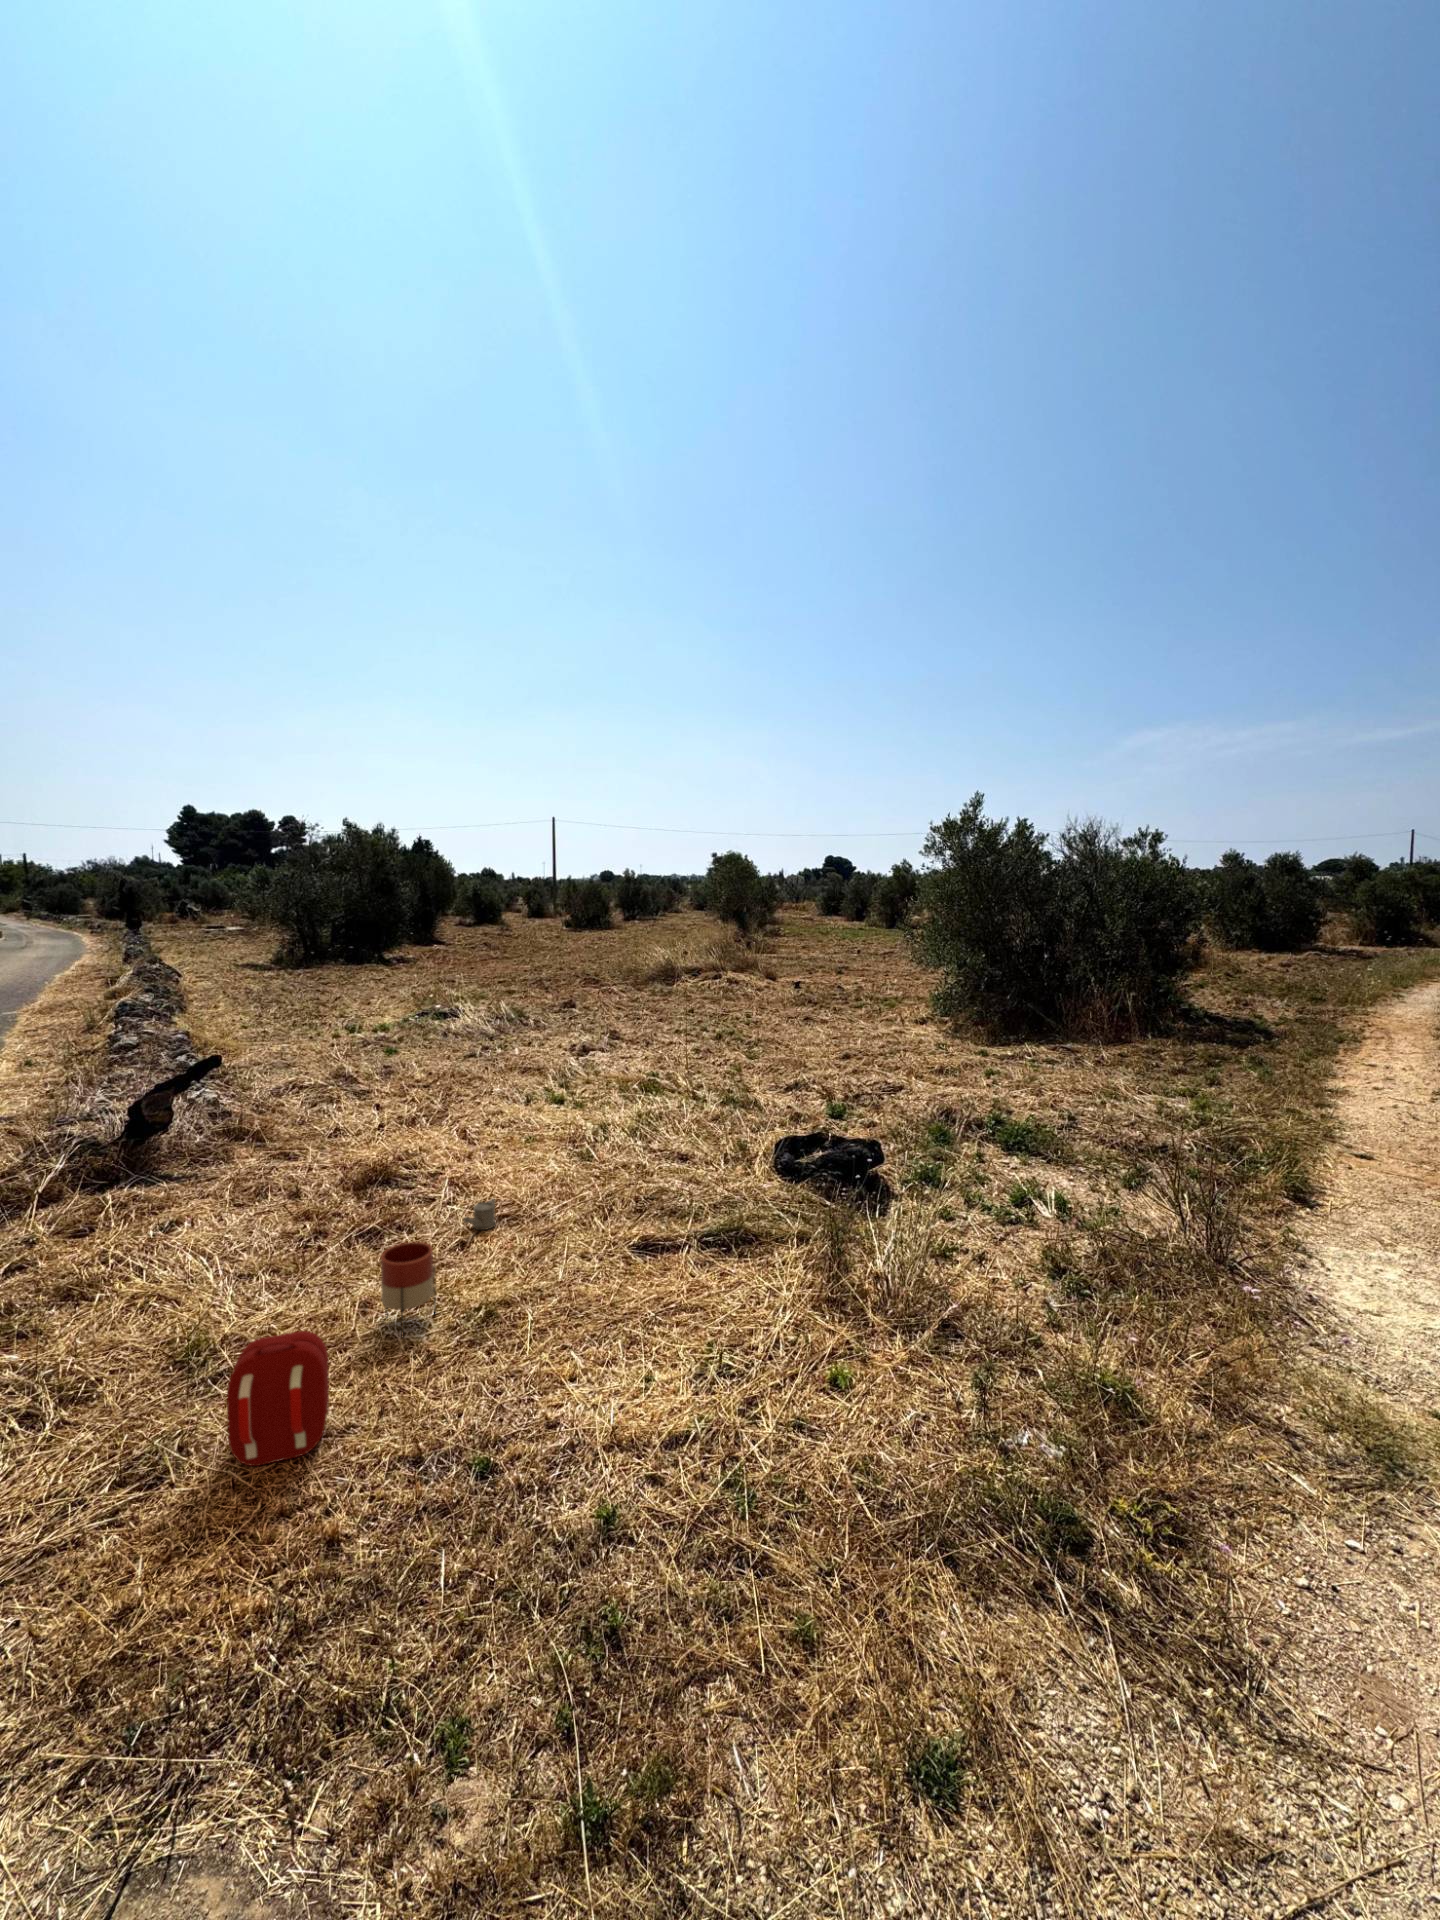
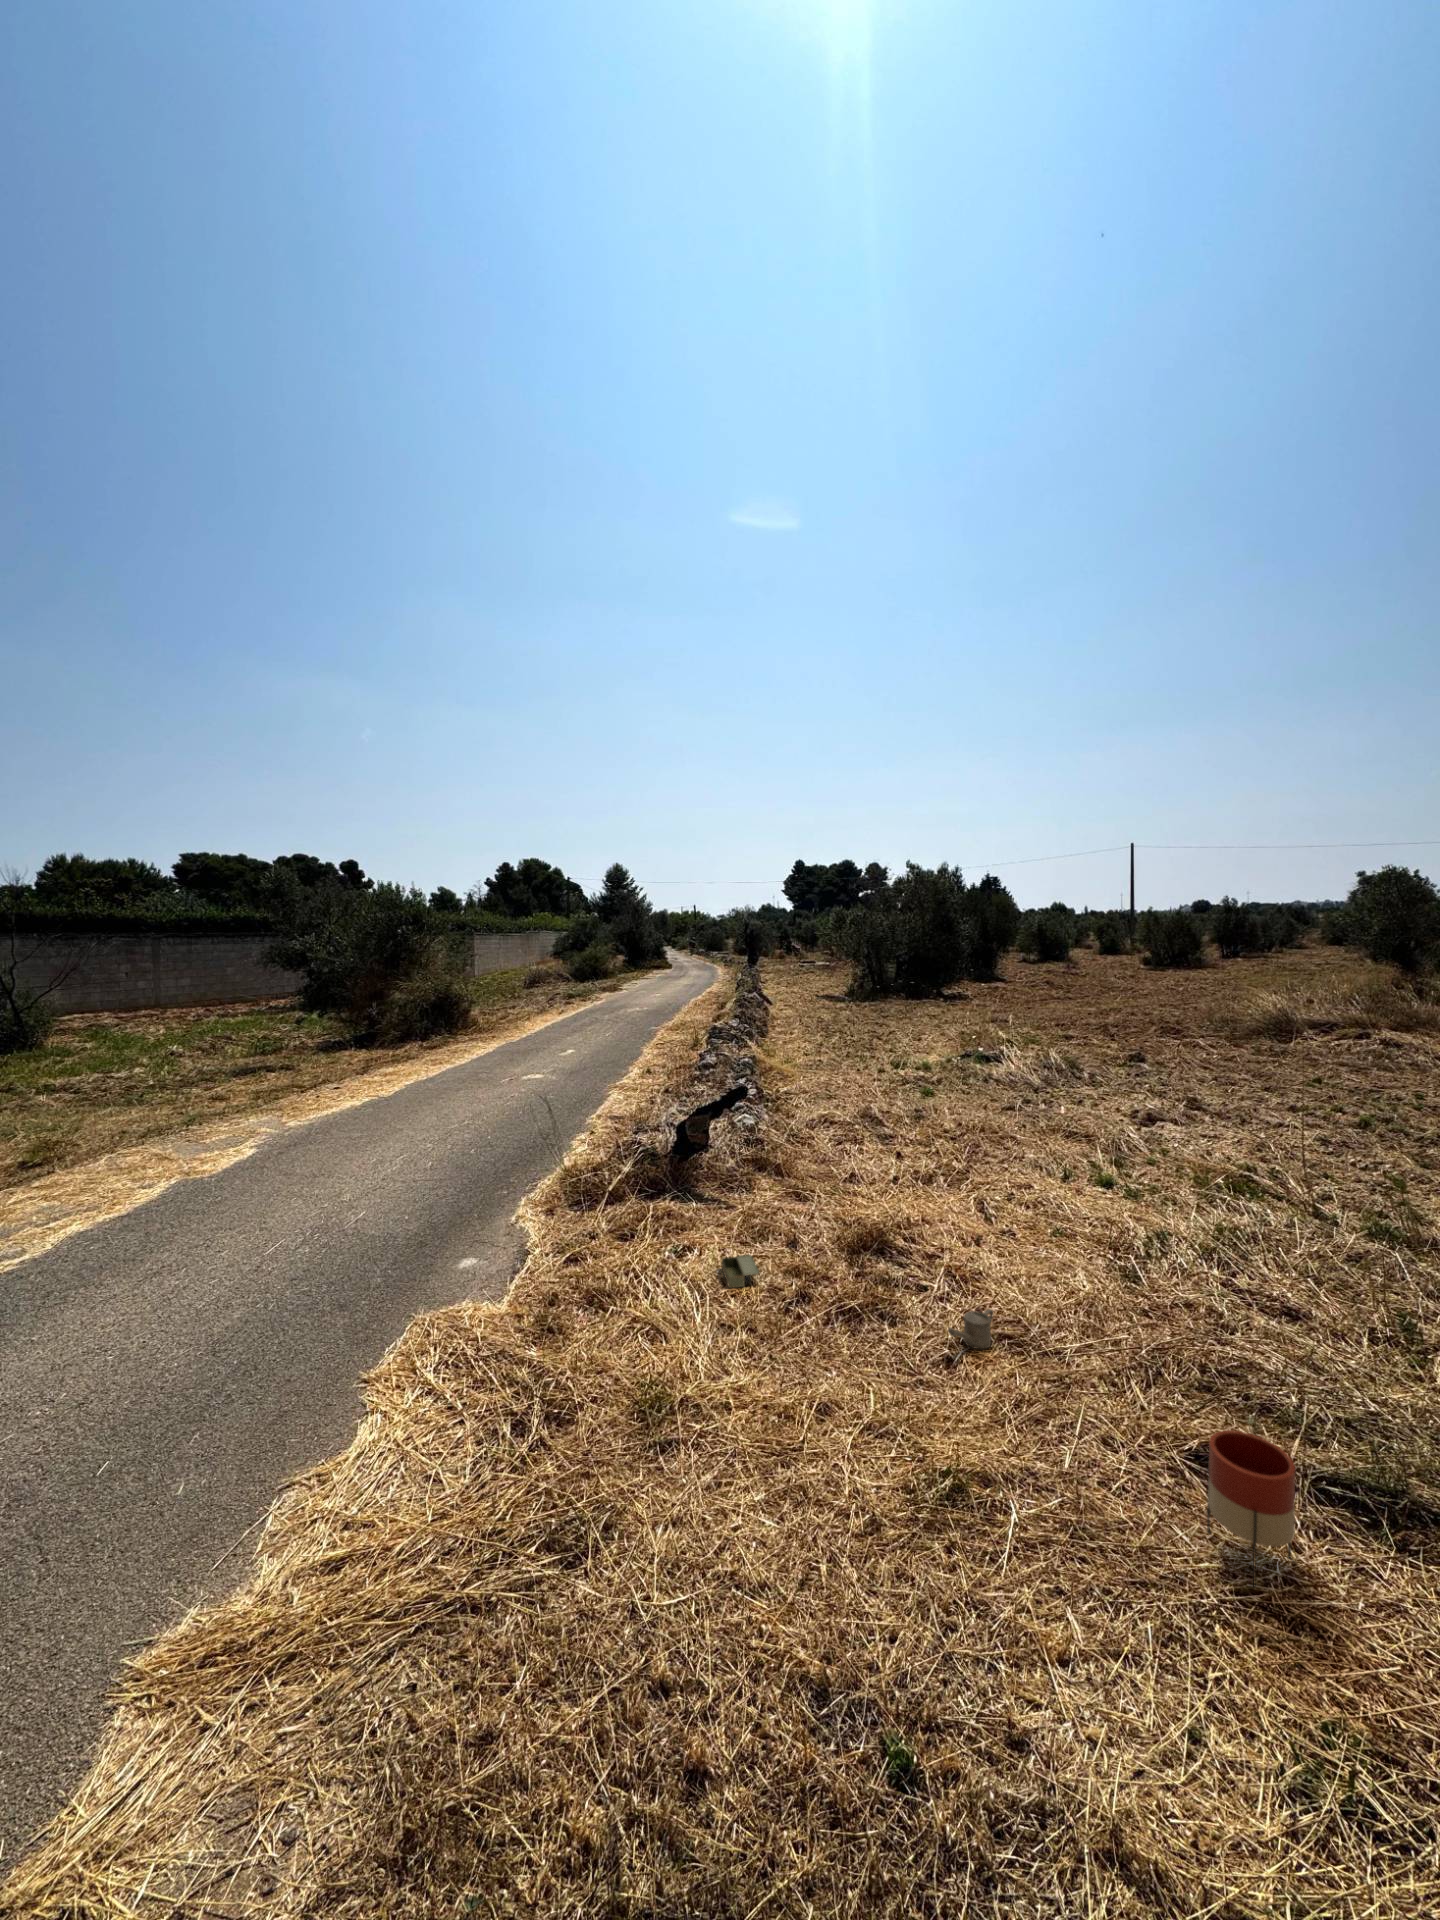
toolbox: none [217,1212,268,1247] -> present [721,1254,759,1288]
planter: present [381,1242,436,1333] -> present [1207,1430,1295,1587]
backpack: present [227,1331,329,1466] -> none [639,1437,746,1600]

